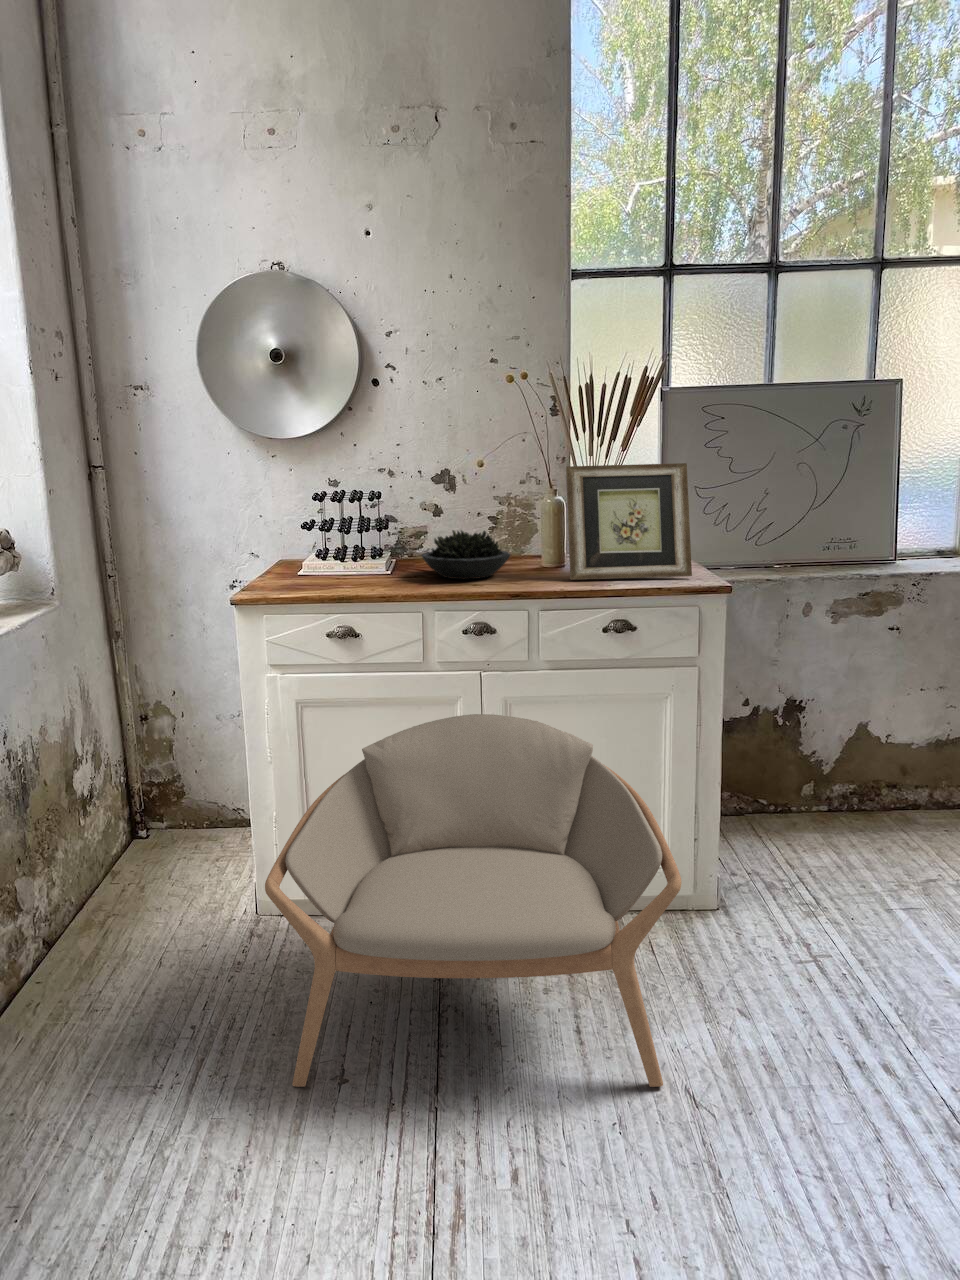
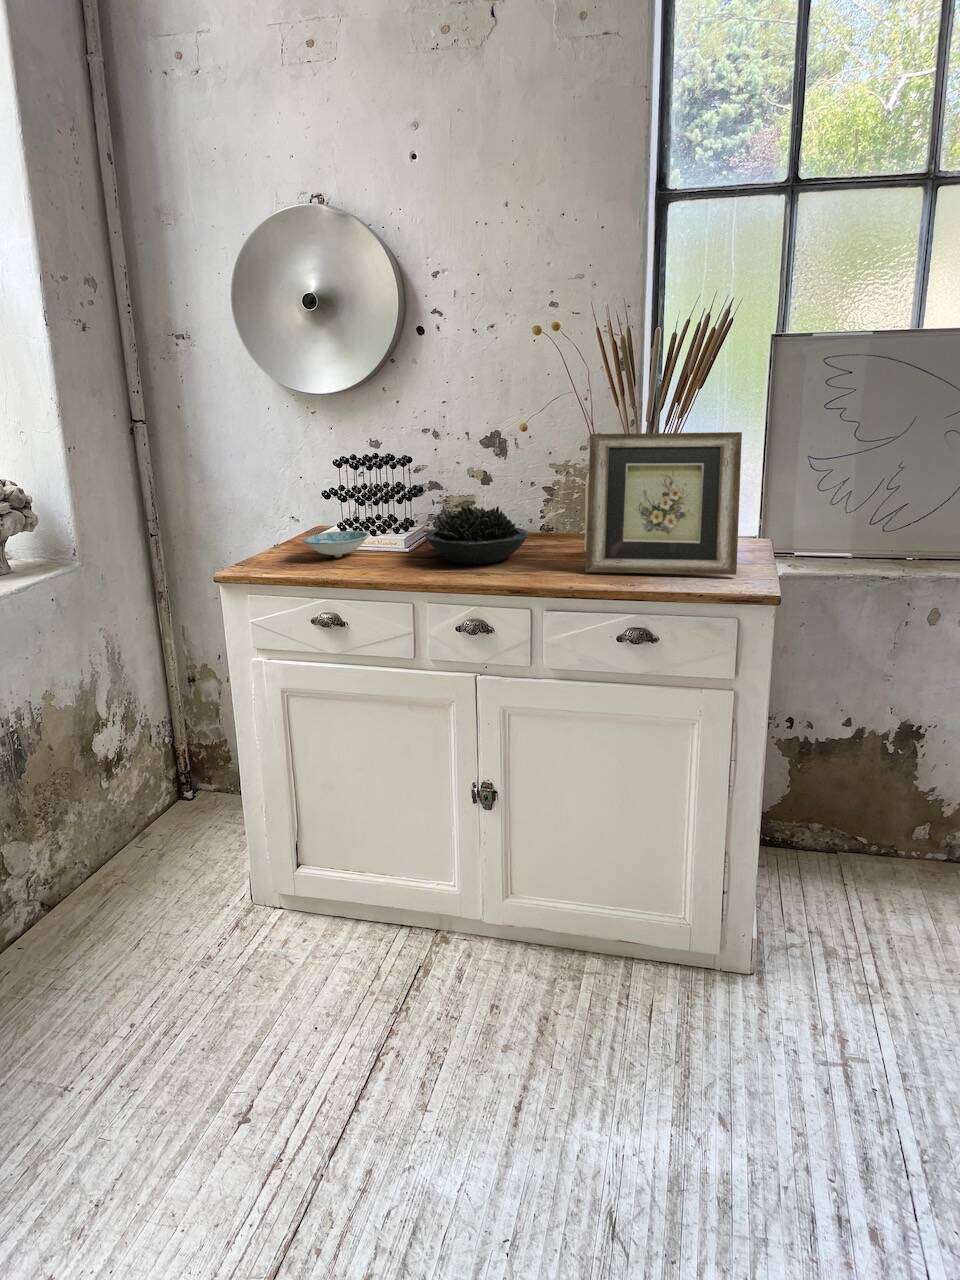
ceramic bowl: none [311,558,368,580] -> present [303,531,370,557]
armchair: present [265,714,682,1087] -> none [161,725,623,1202]

